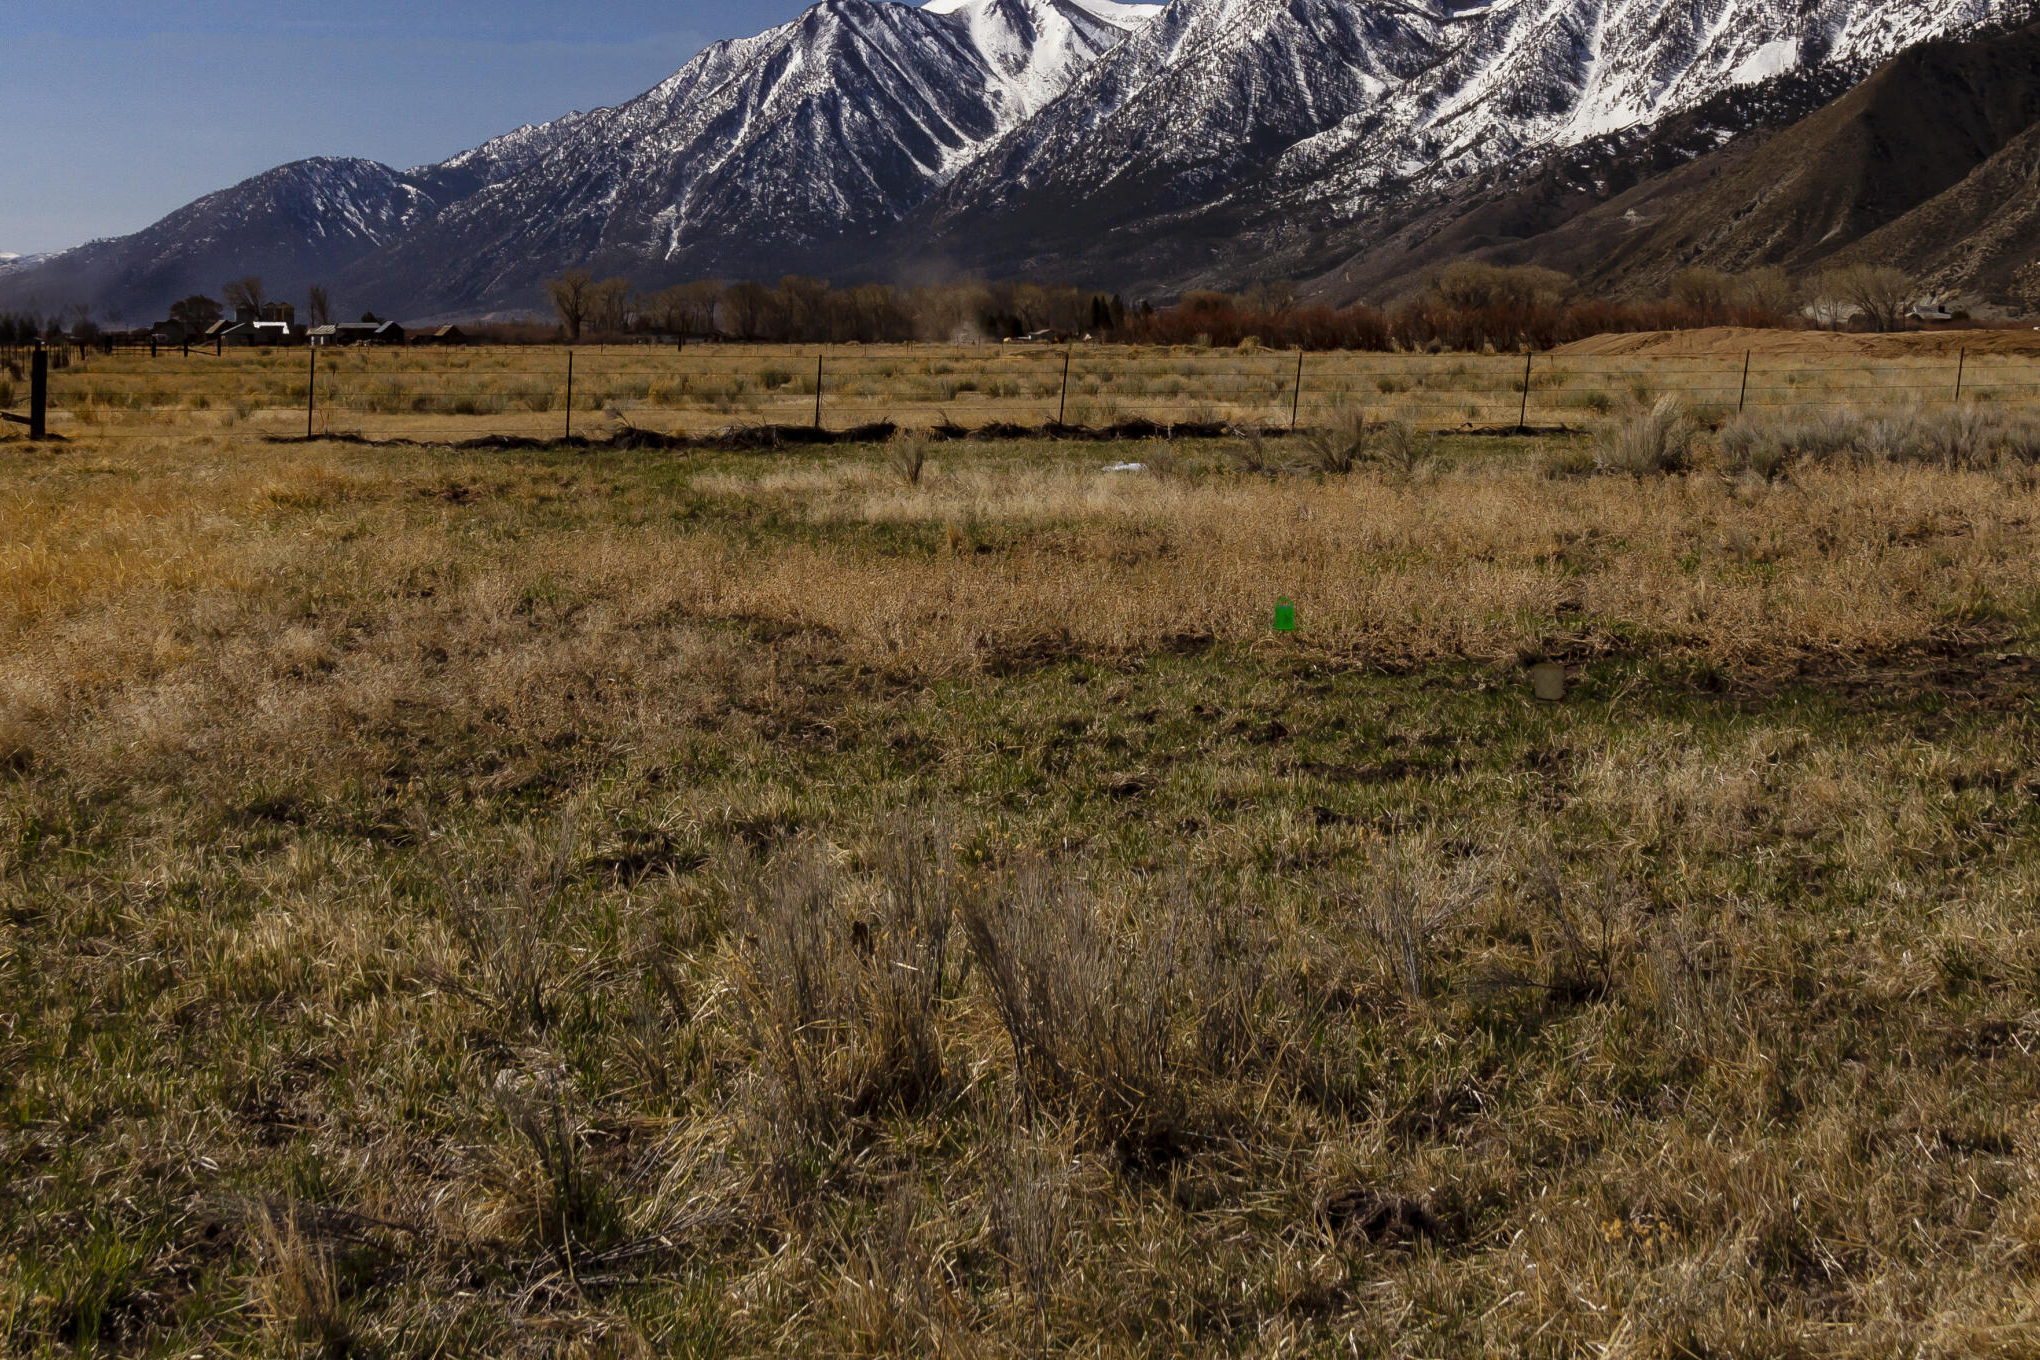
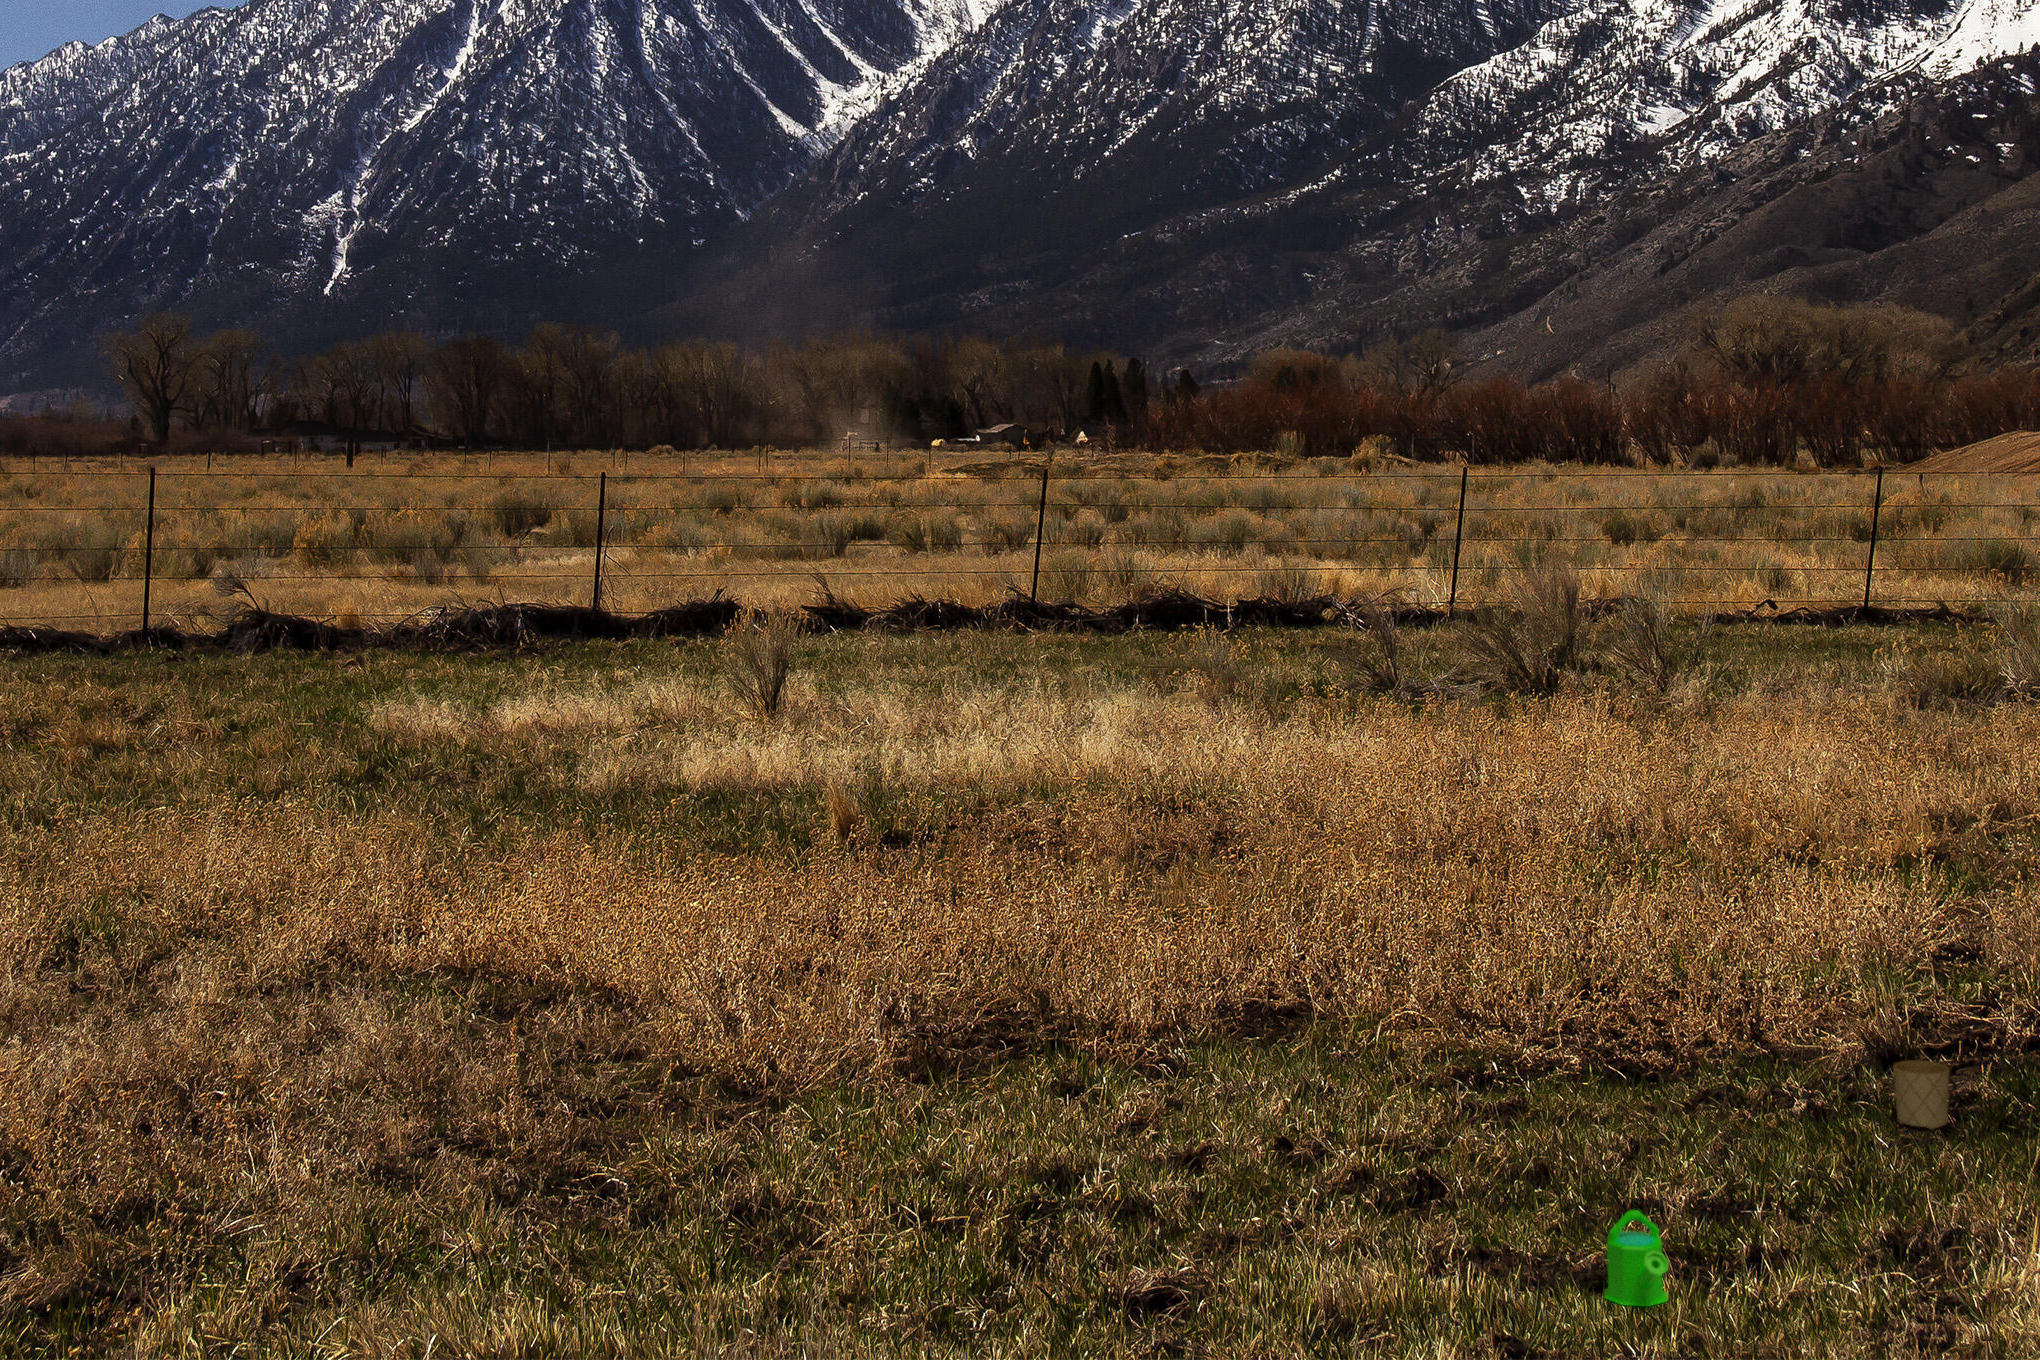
watering can: present [1274,597,1296,630] -> present [1604,1210,1669,1306]

